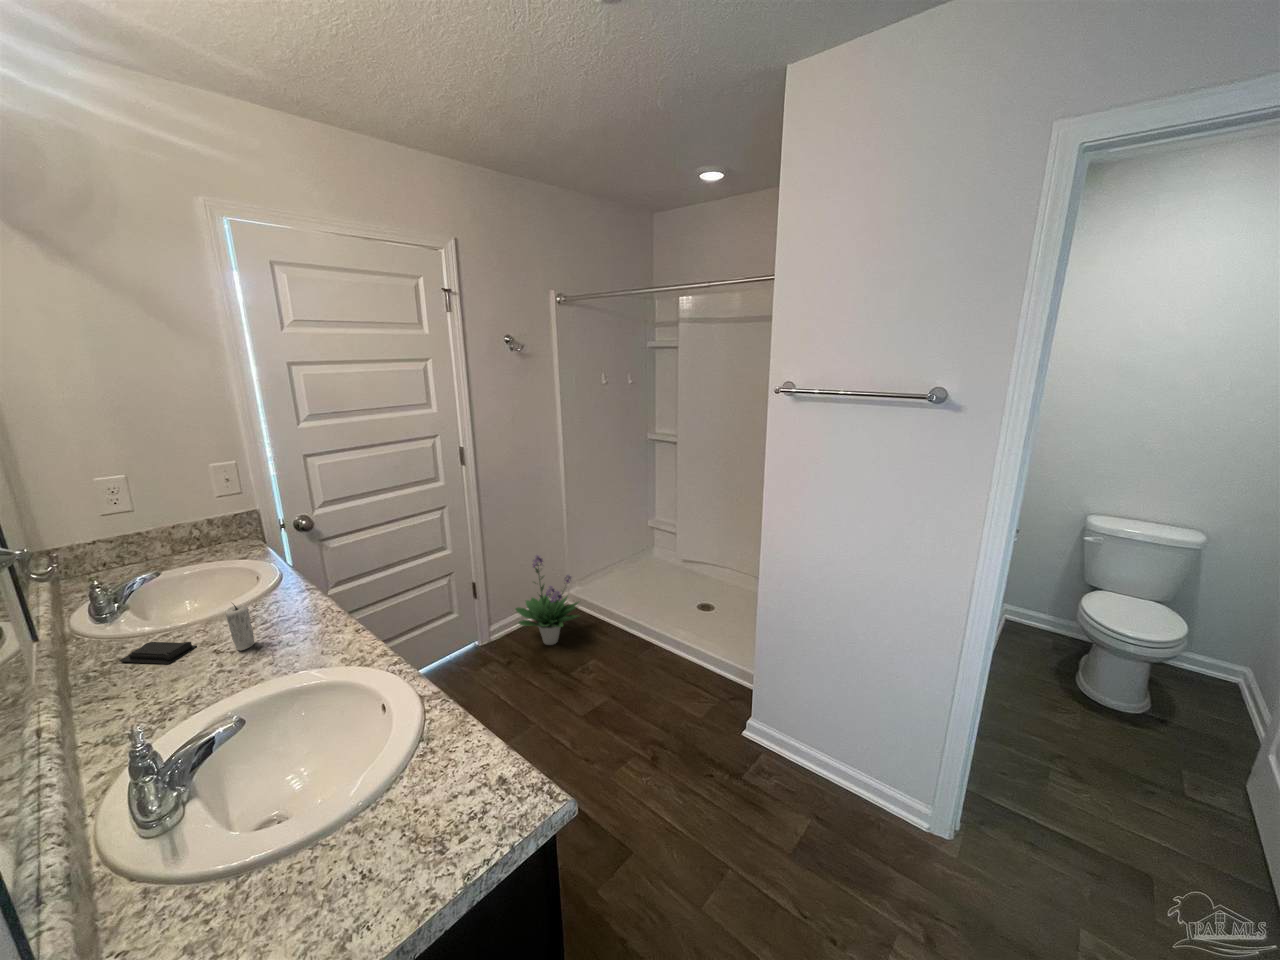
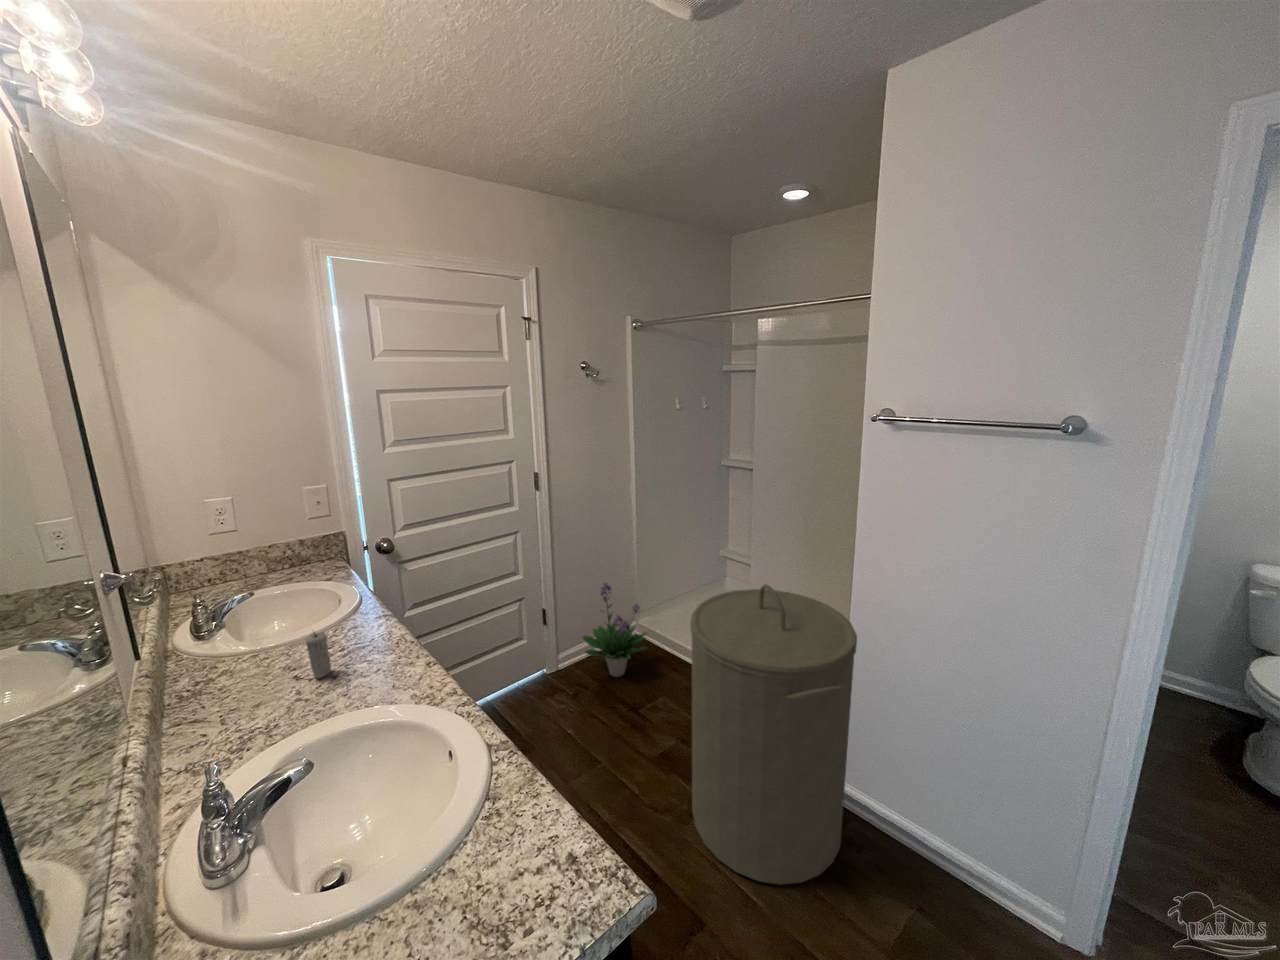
laundry hamper: none [616,547,765,812] -> present [690,584,857,885]
soap bar: present [119,642,197,664] -> none [210,664,280,688]

